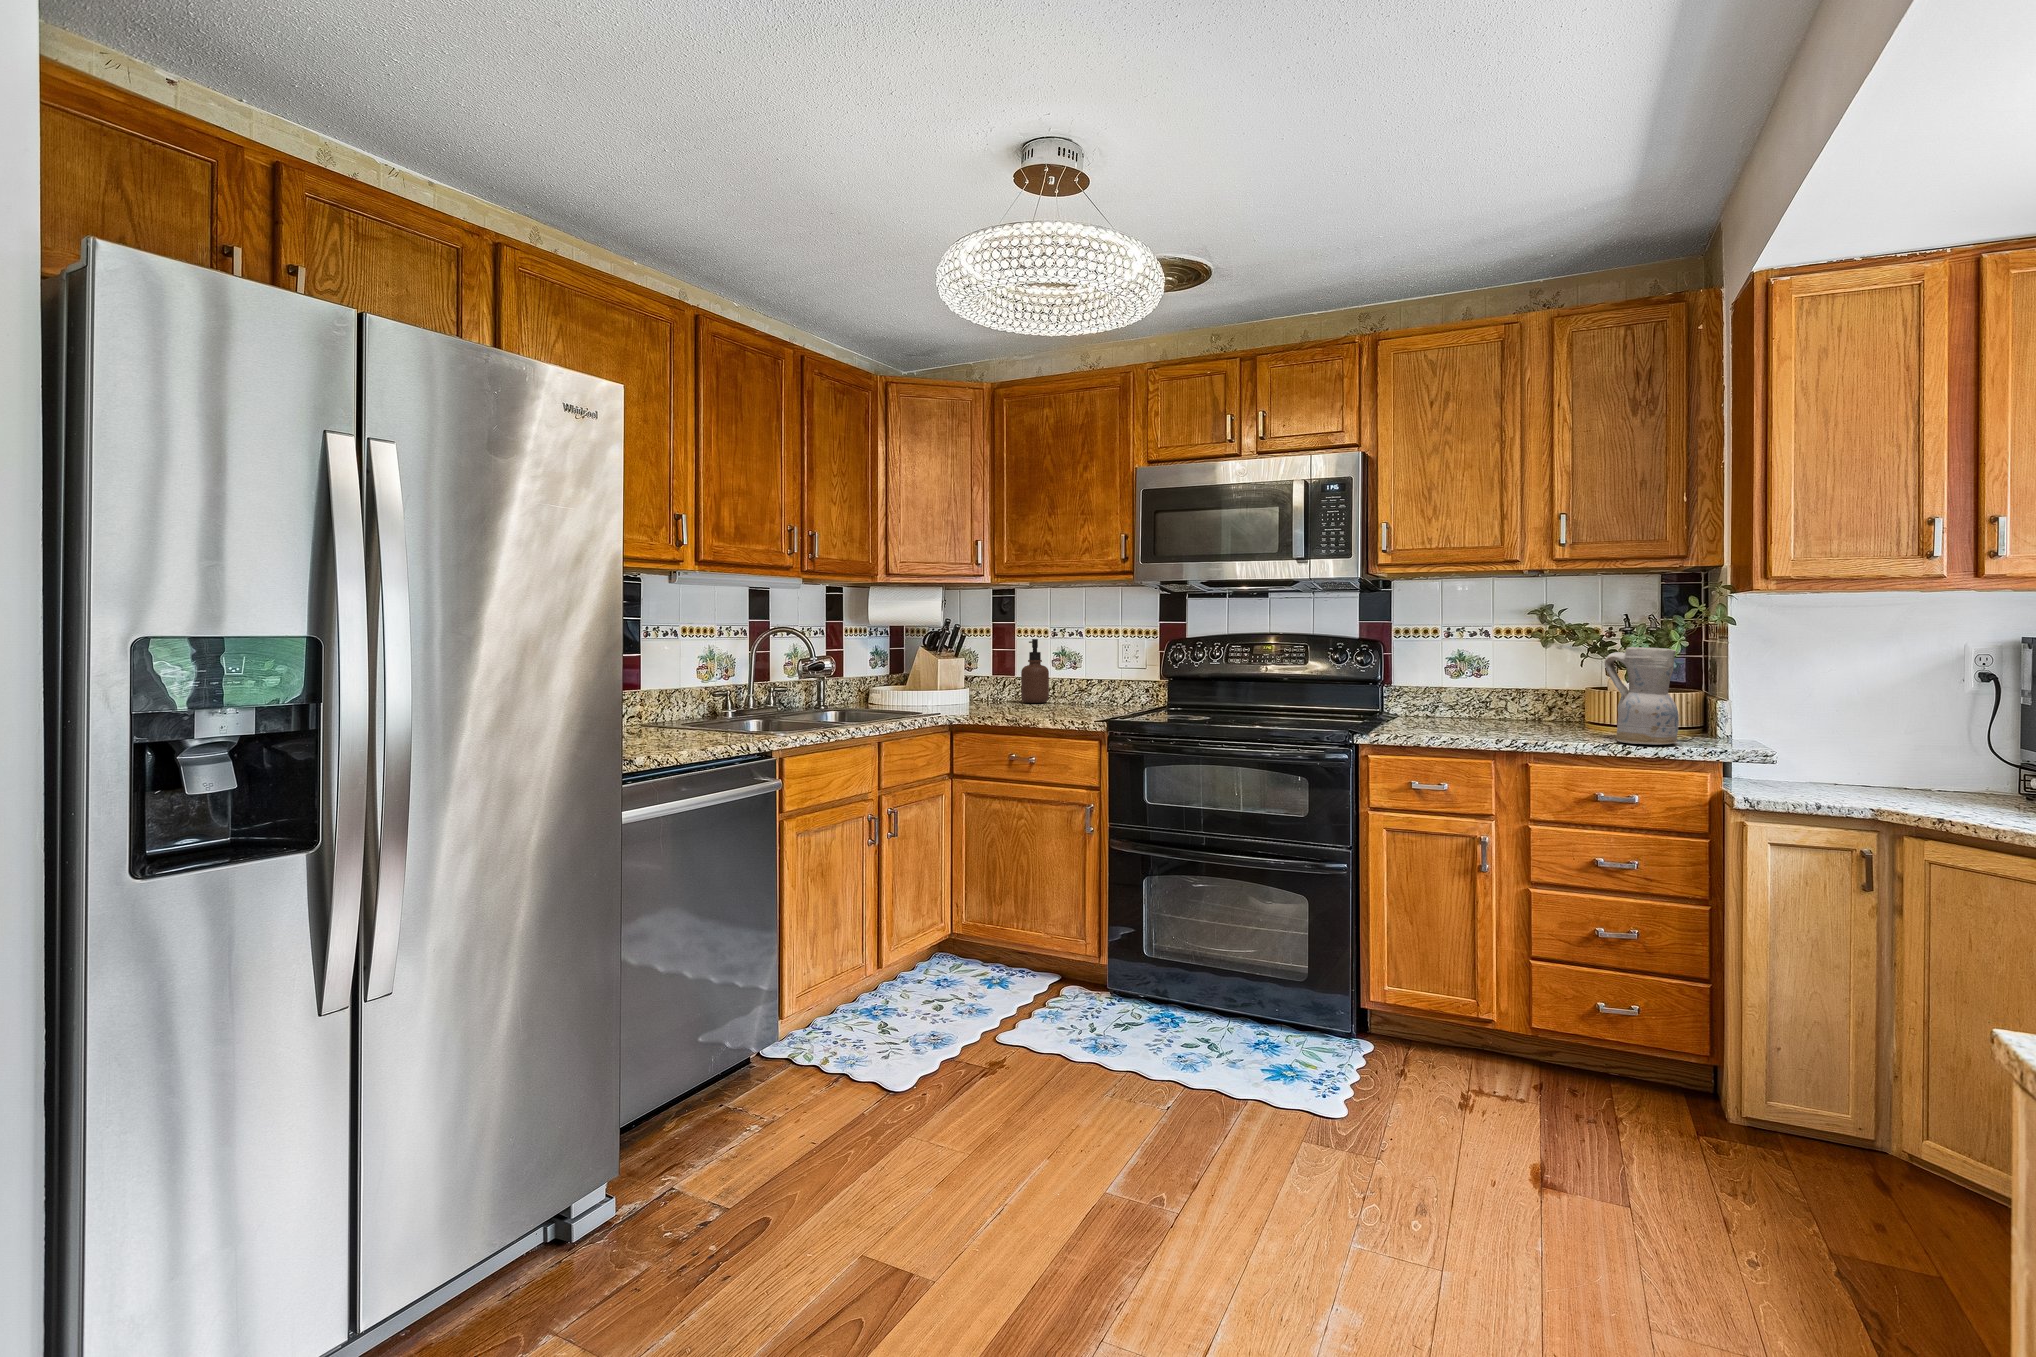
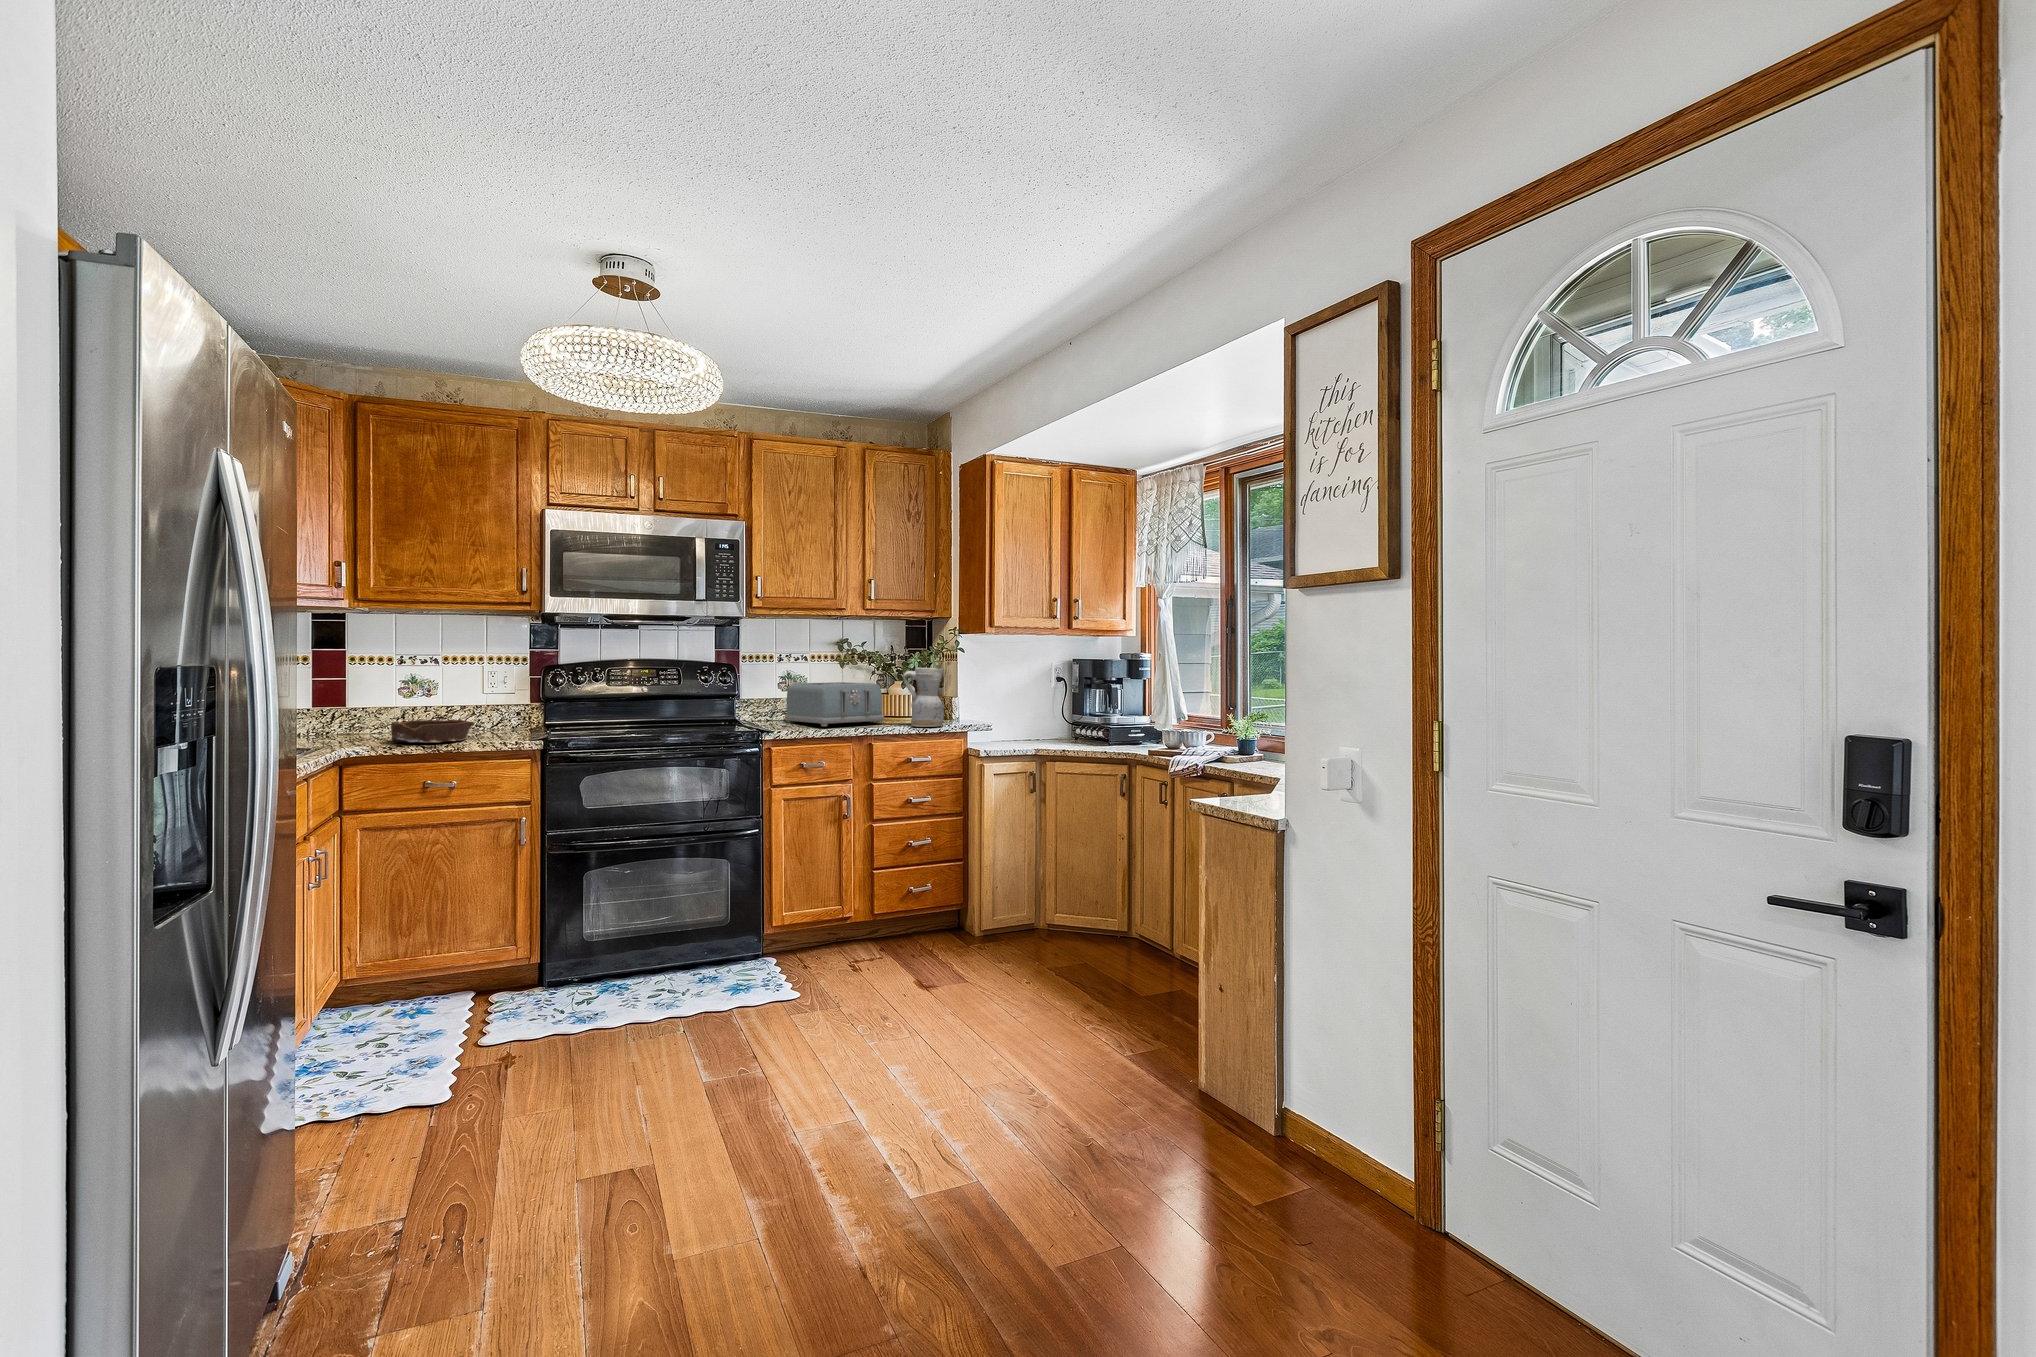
soap dispenser: present [1021,639,1049,703] -> none [365,665,399,731]
toaster: none [1439,668,1580,732] -> present [785,682,884,726]
bowl: none [1006,694,1078,717] -> present [391,720,473,743]

